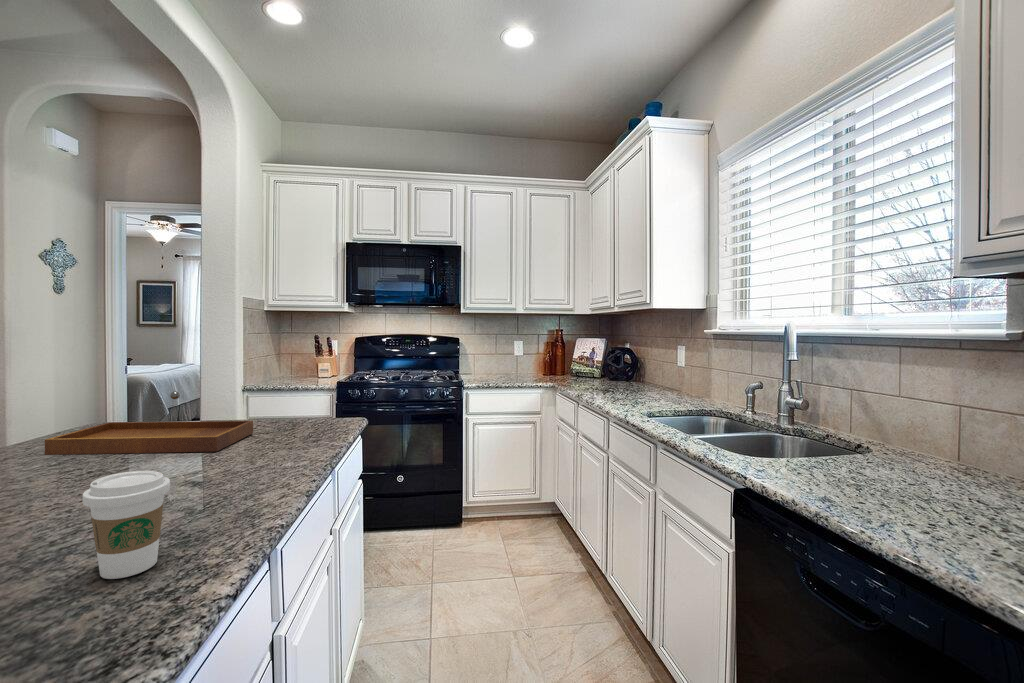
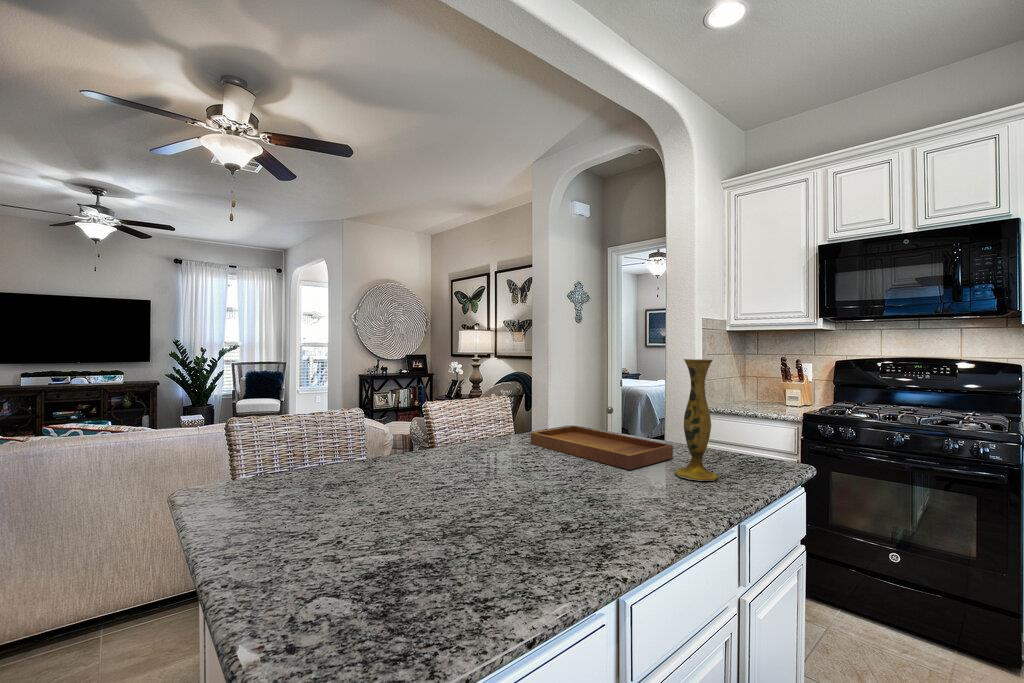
vase: none [265,336,305,446] -> present [675,359,718,481]
coffee cup: present [83,471,170,579] -> none [460,478,519,574]

